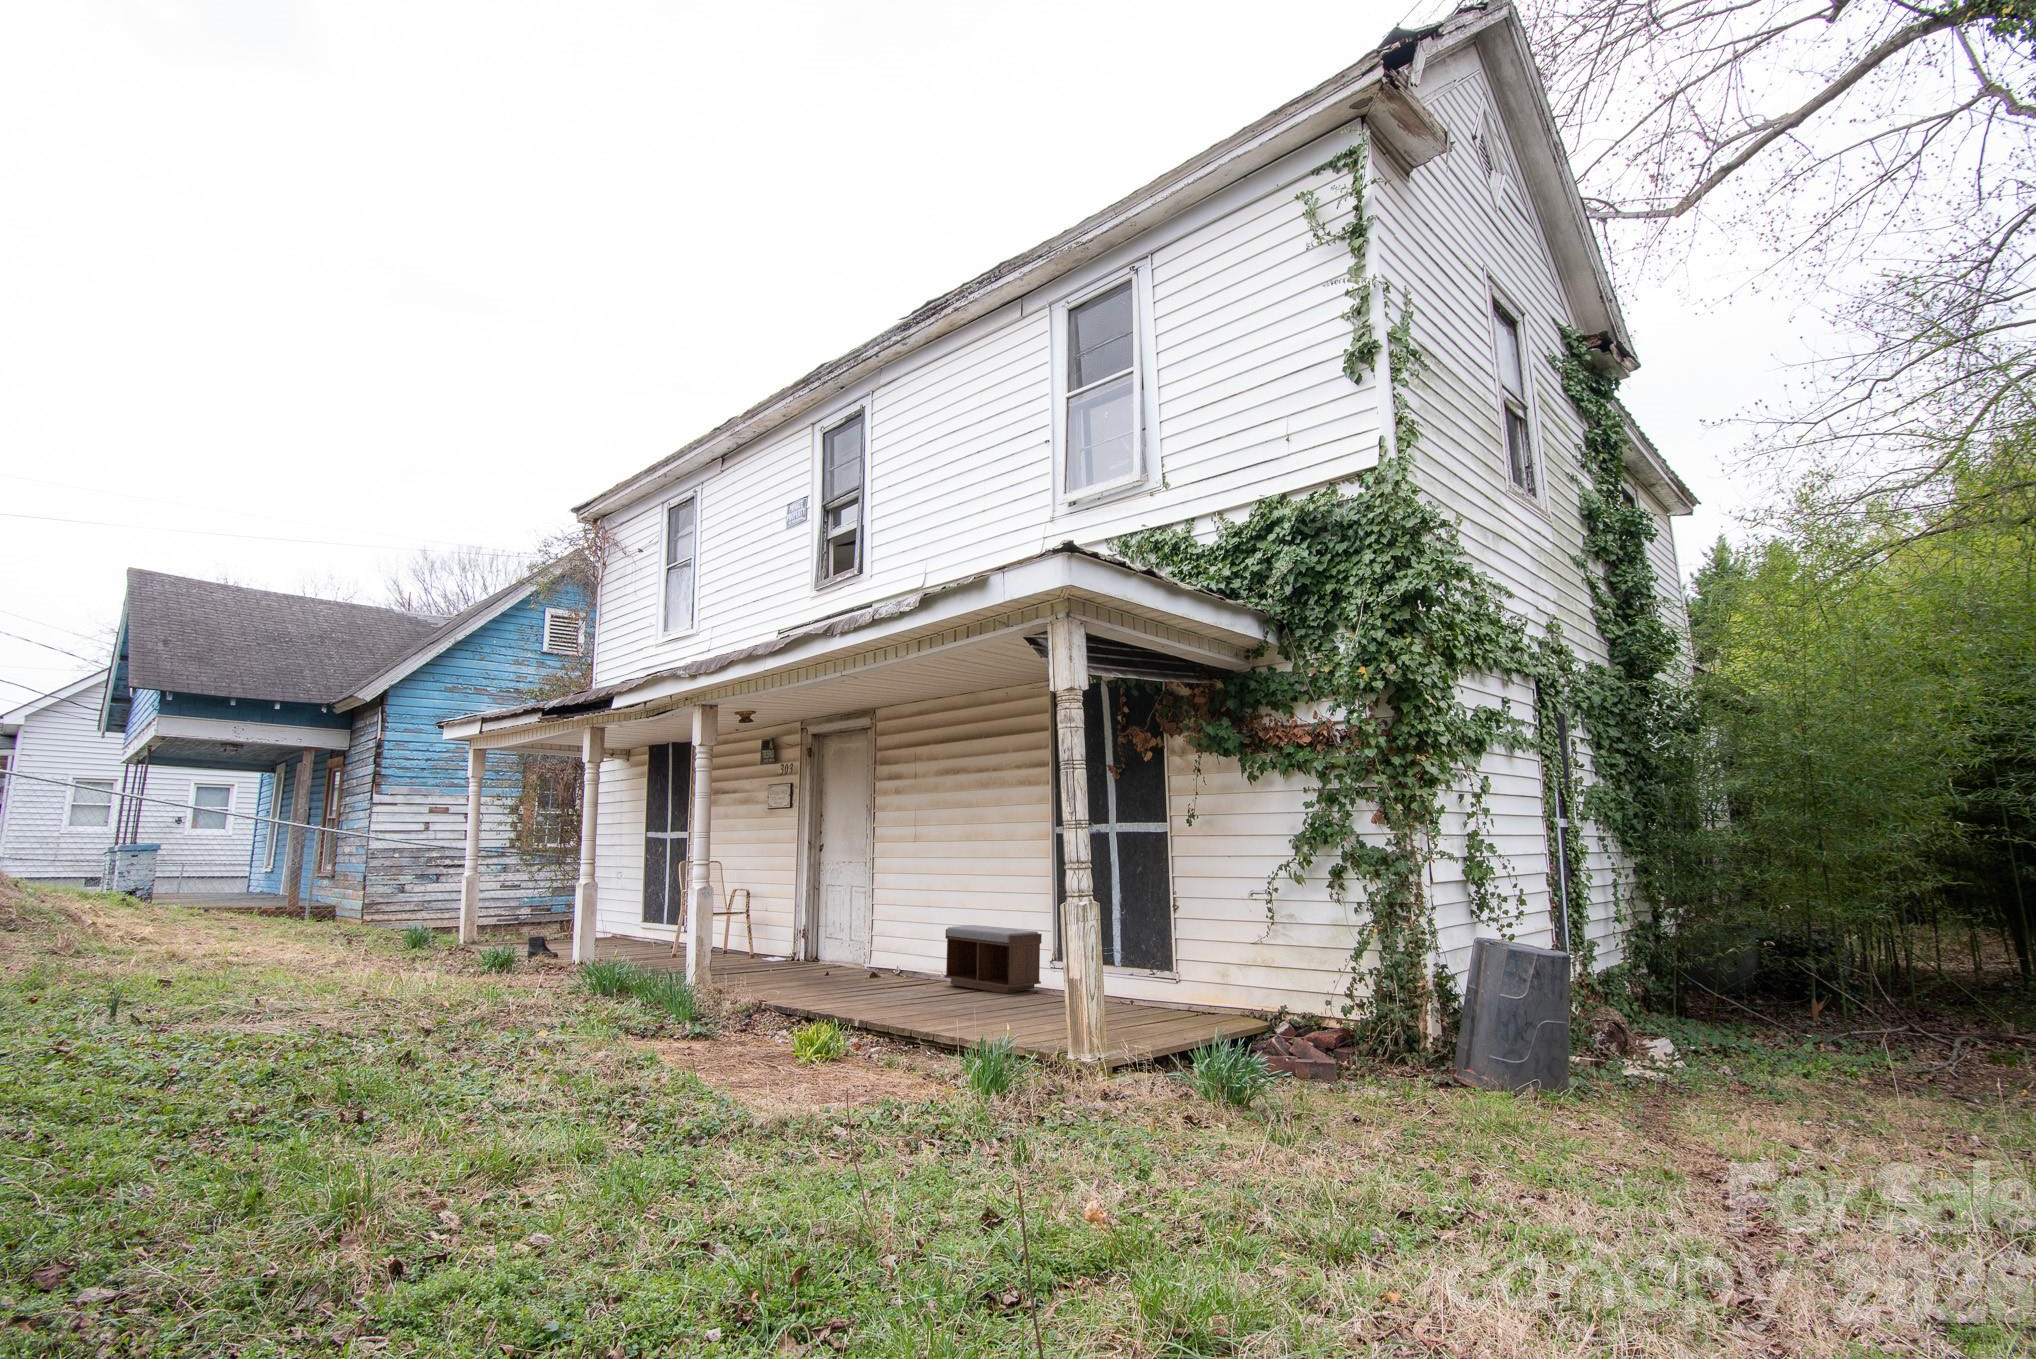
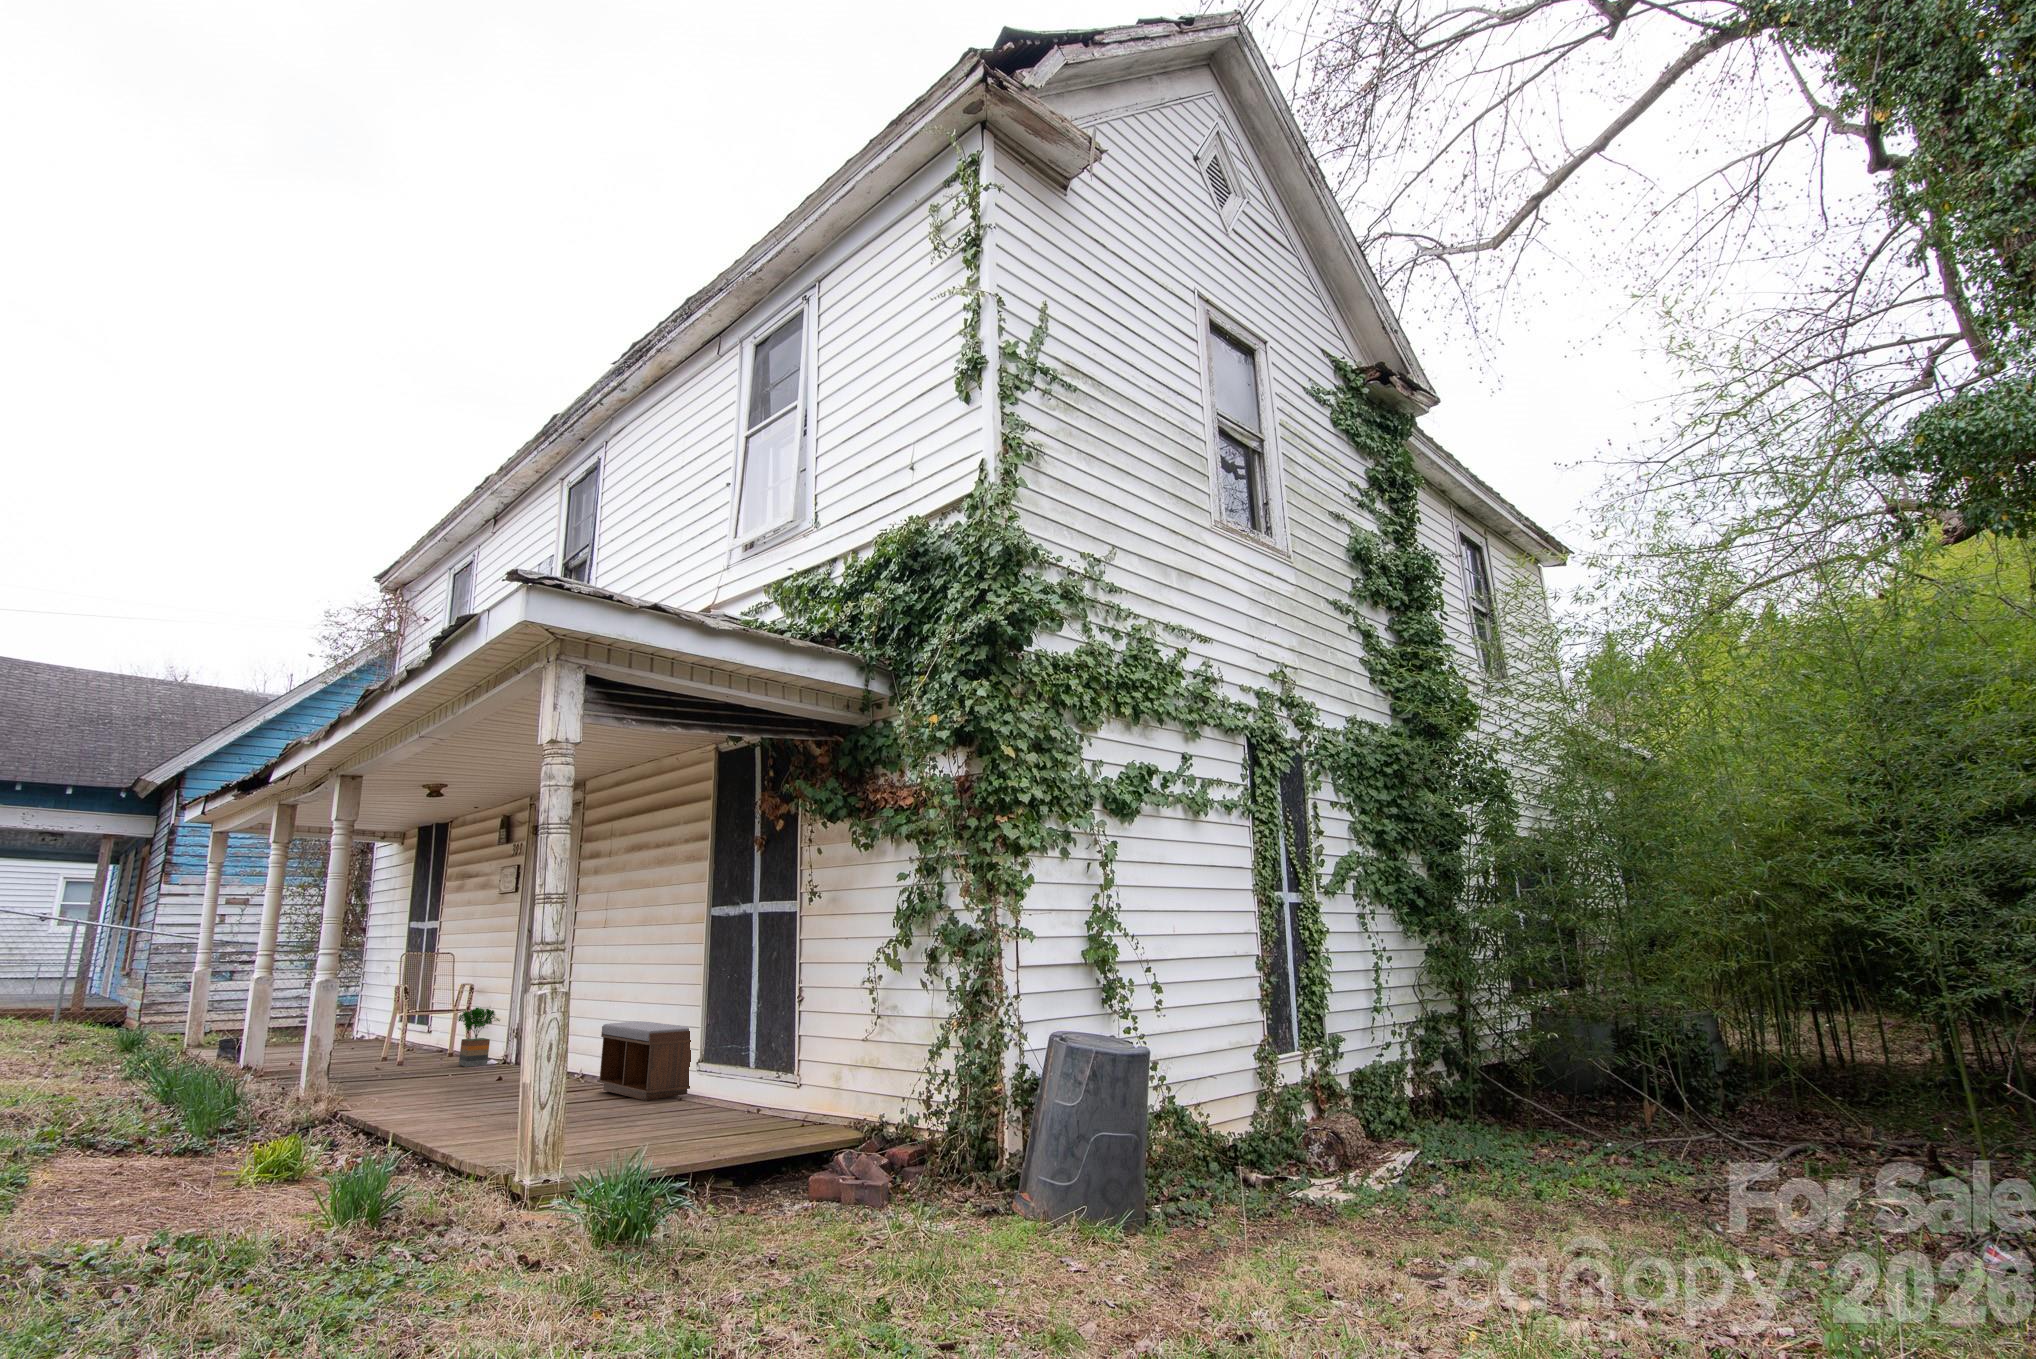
potted tree: none [750,910,787,963] -> present [458,1007,500,1067]

